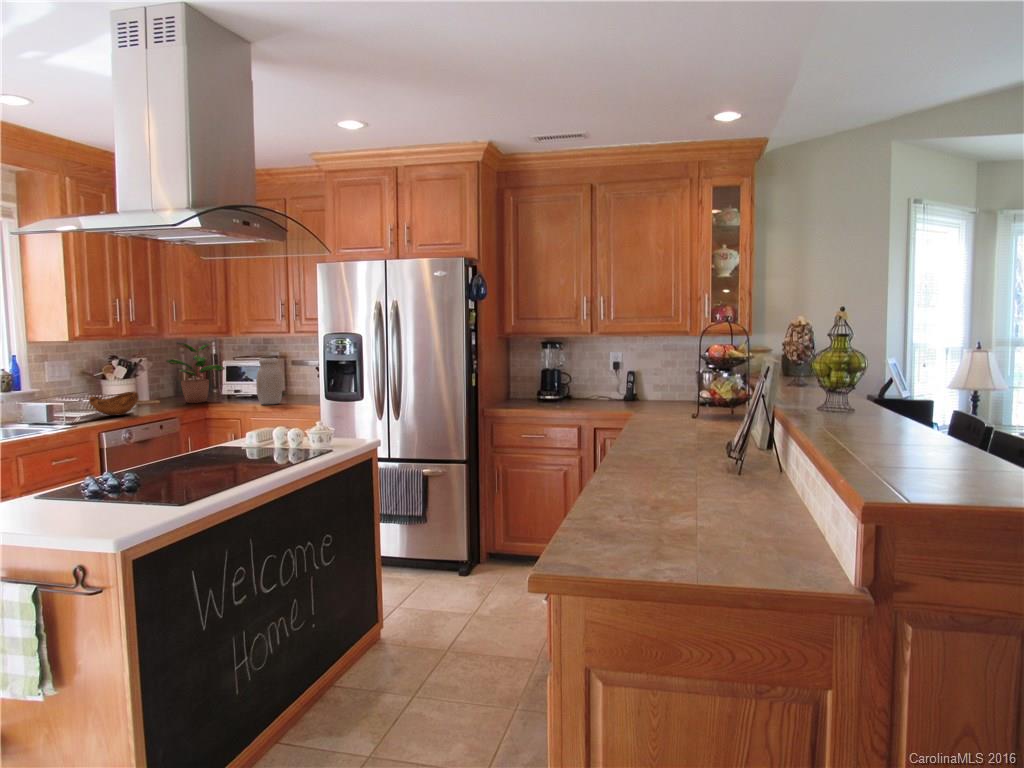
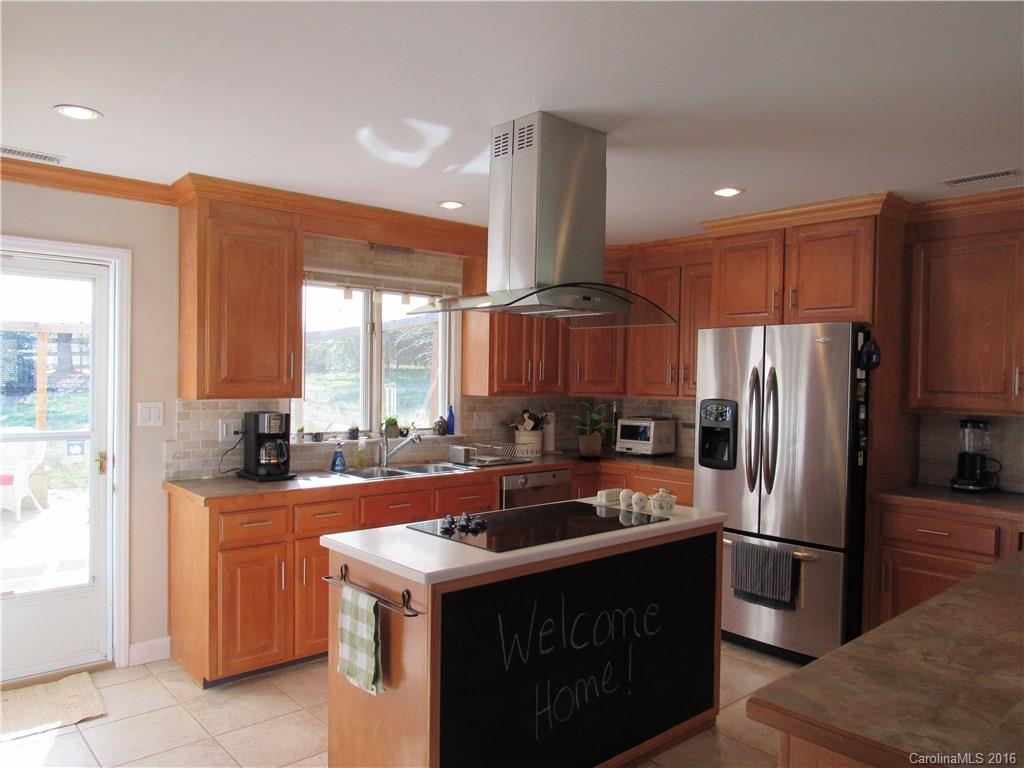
jar: present [256,358,282,405] -> none [640,420,664,464]
wooden bowl: present [89,392,138,416] -> none [500,442,538,462]

